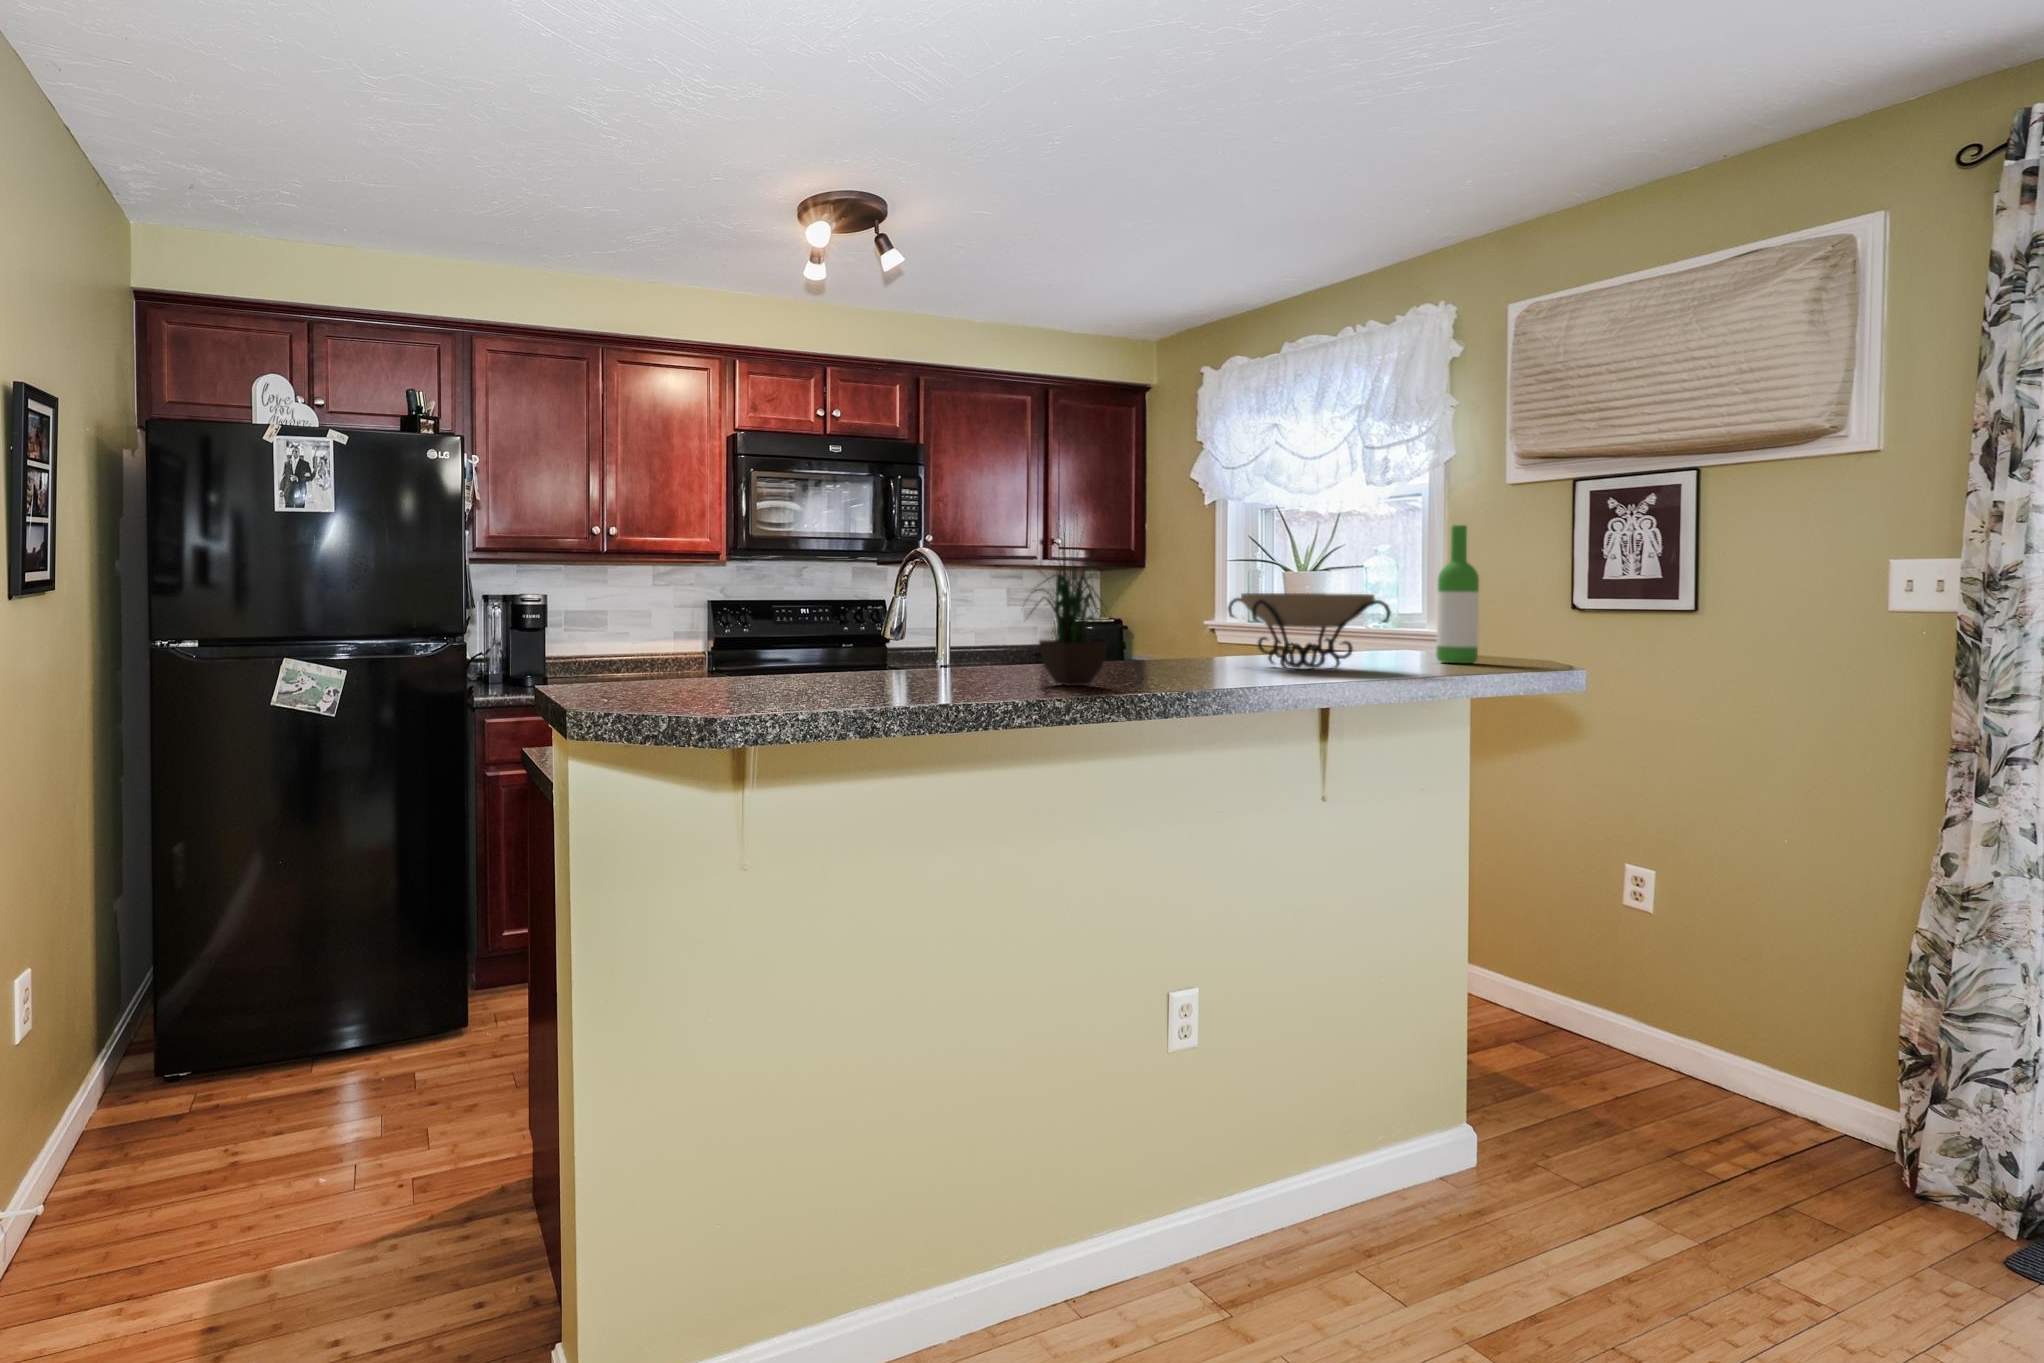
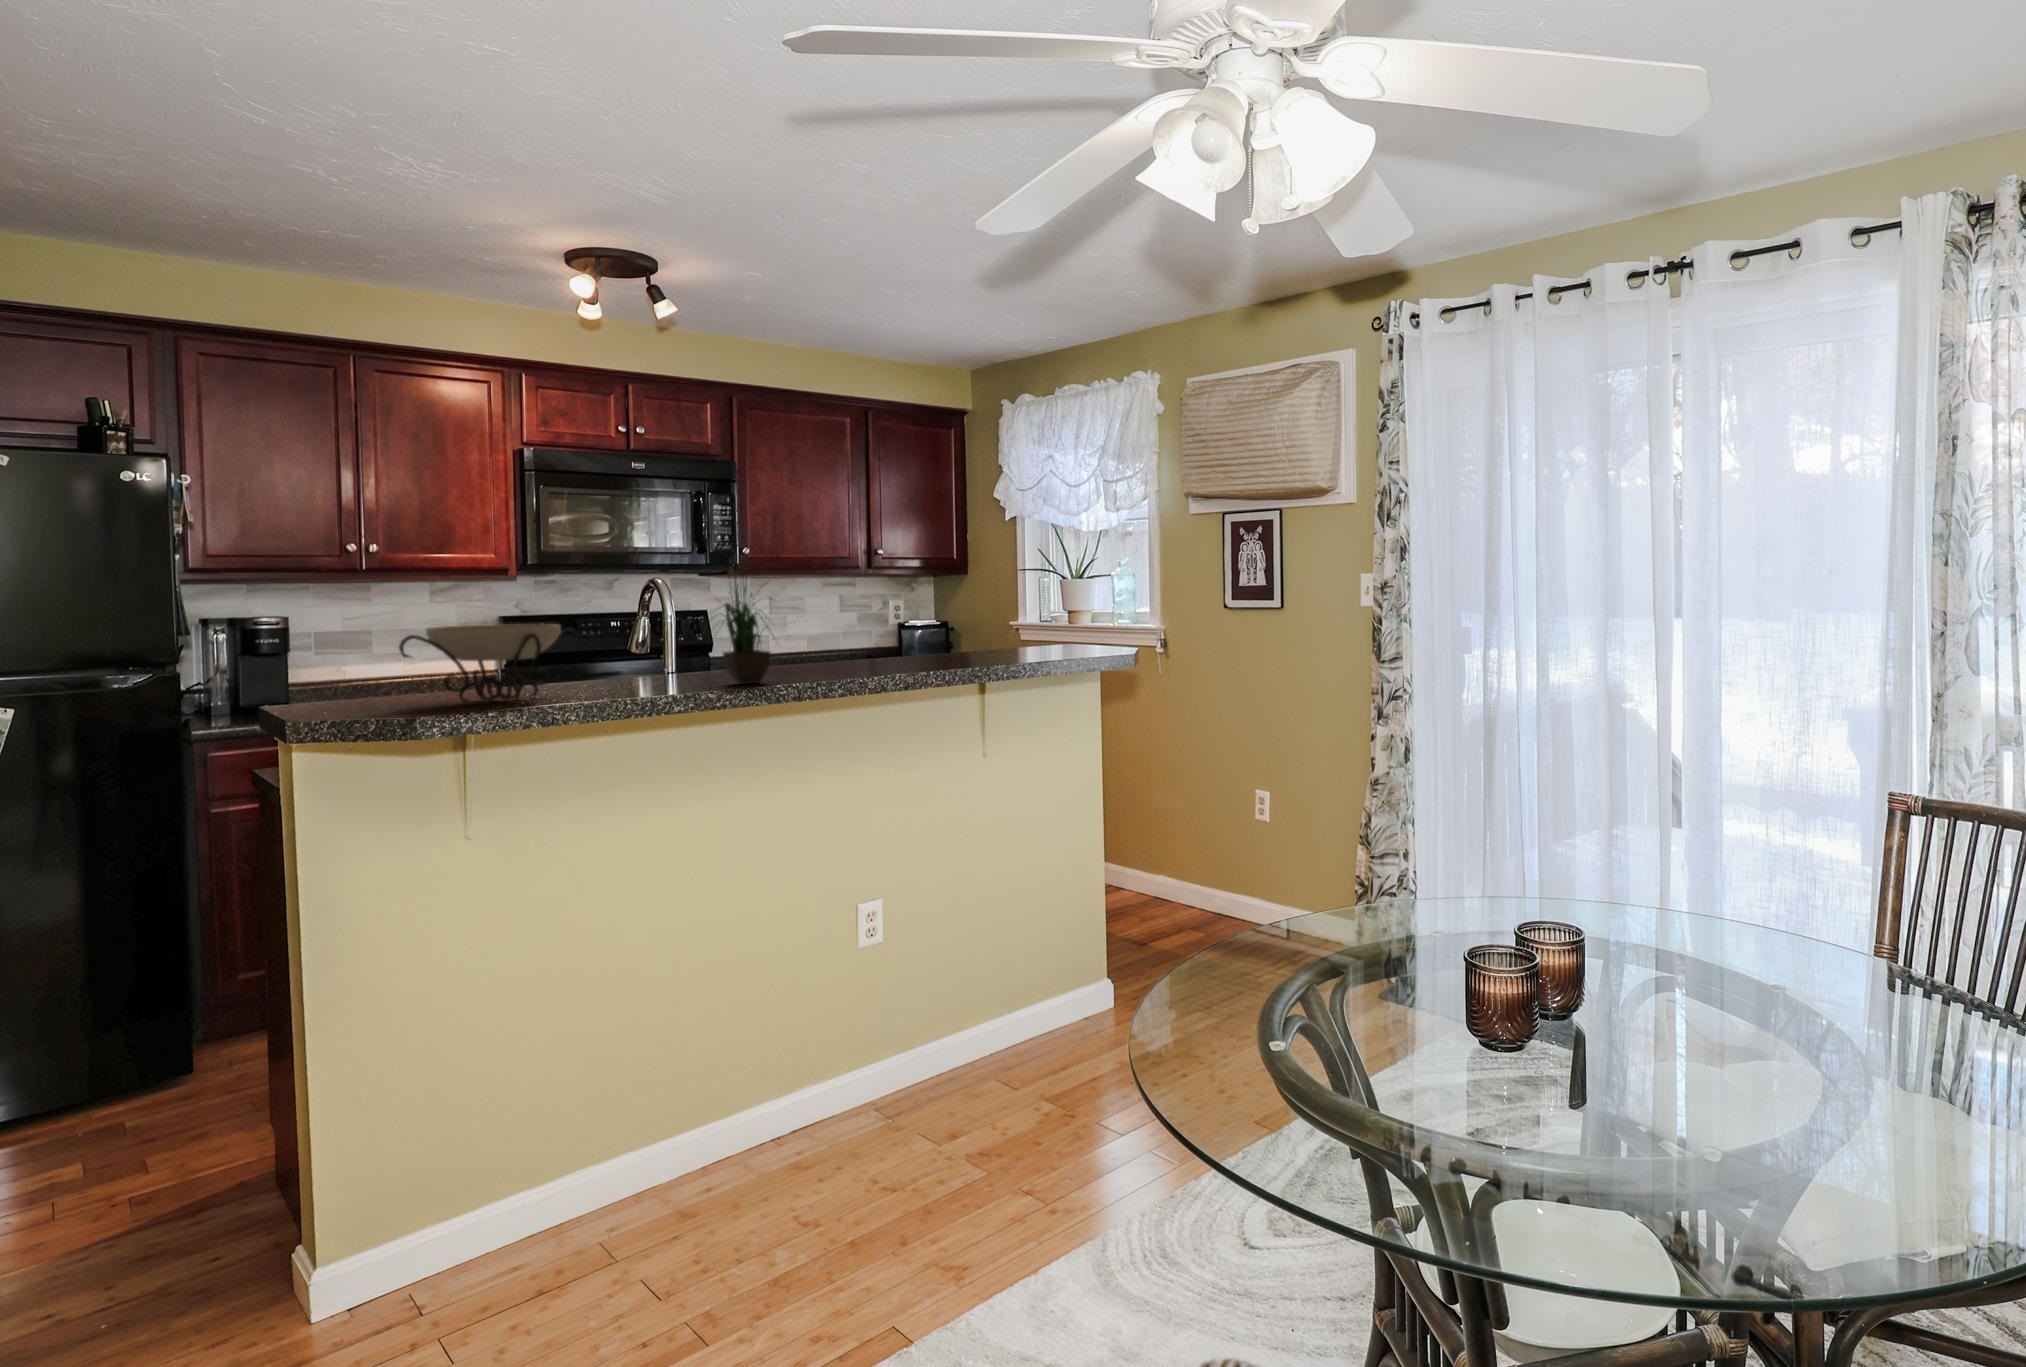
wine bottle: present [1436,525,1479,663] -> none [1074,556,1100,655]
decorative bowl: present [1228,593,1391,669] -> present [399,624,581,702]

